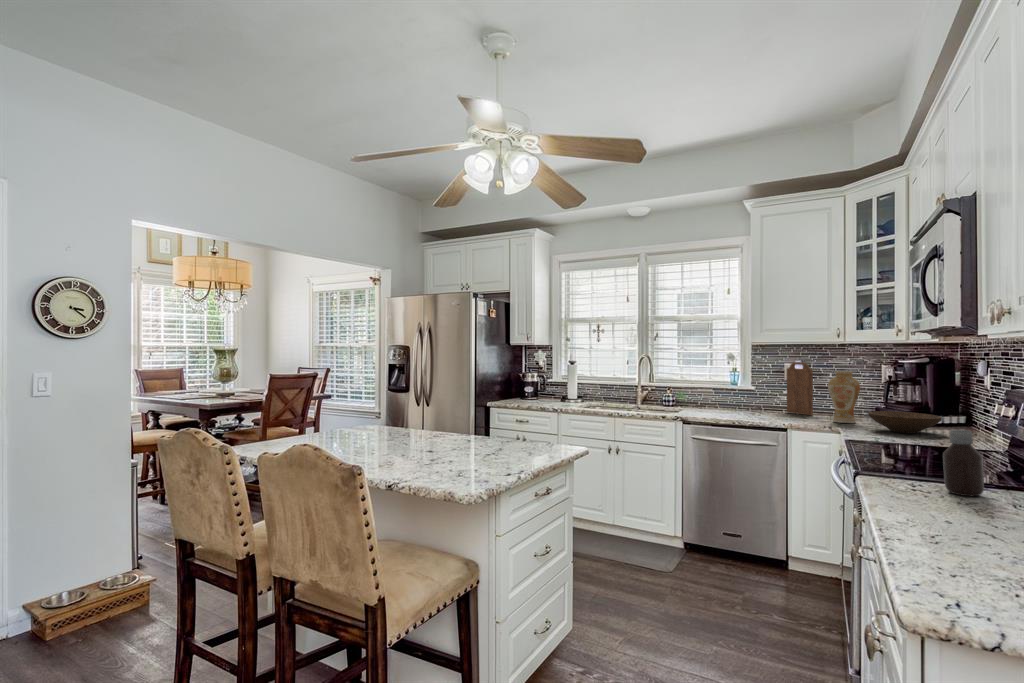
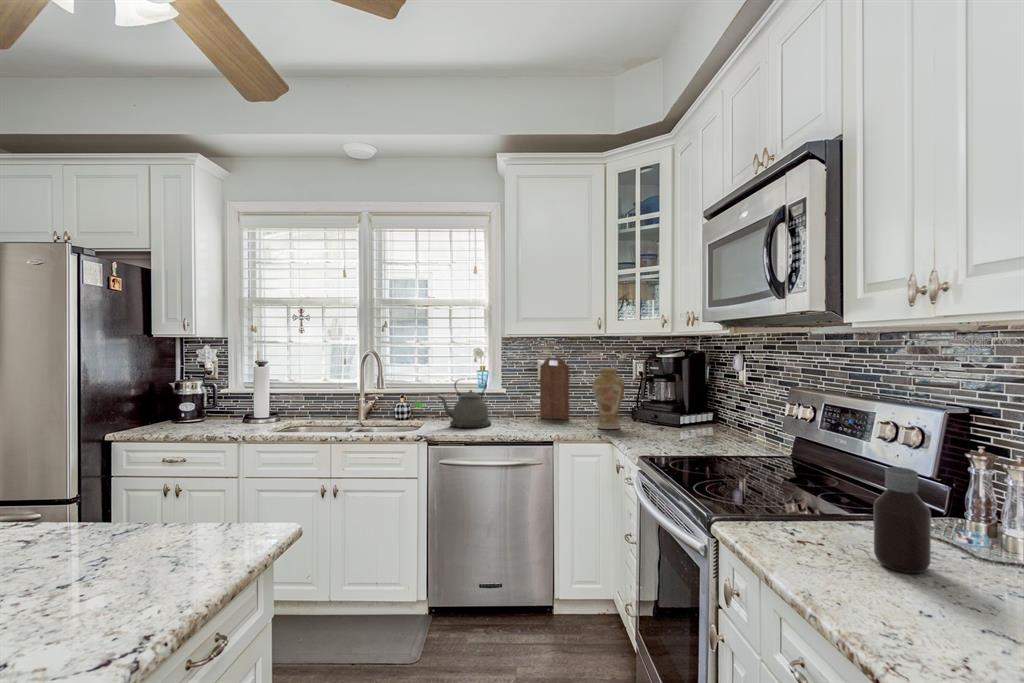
kettle: none [694,377,738,415] -> present [438,379,491,428]
wooden bowl: present [868,411,942,433] -> none [642,413,712,439]

